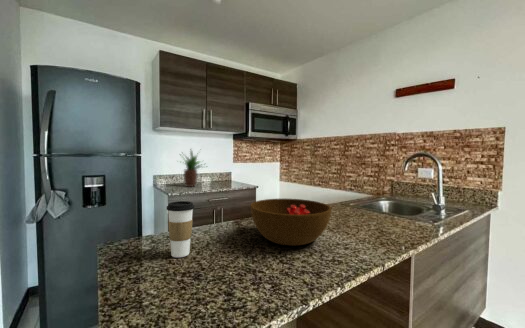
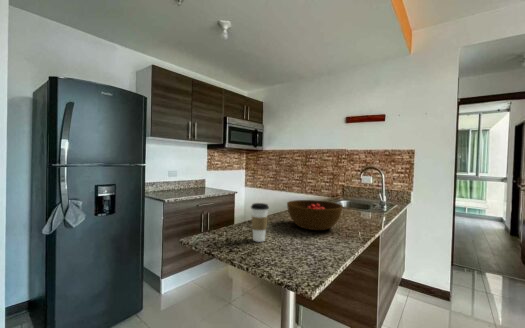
potted plant: present [184,149,202,187] -> none [162,157,192,194]

